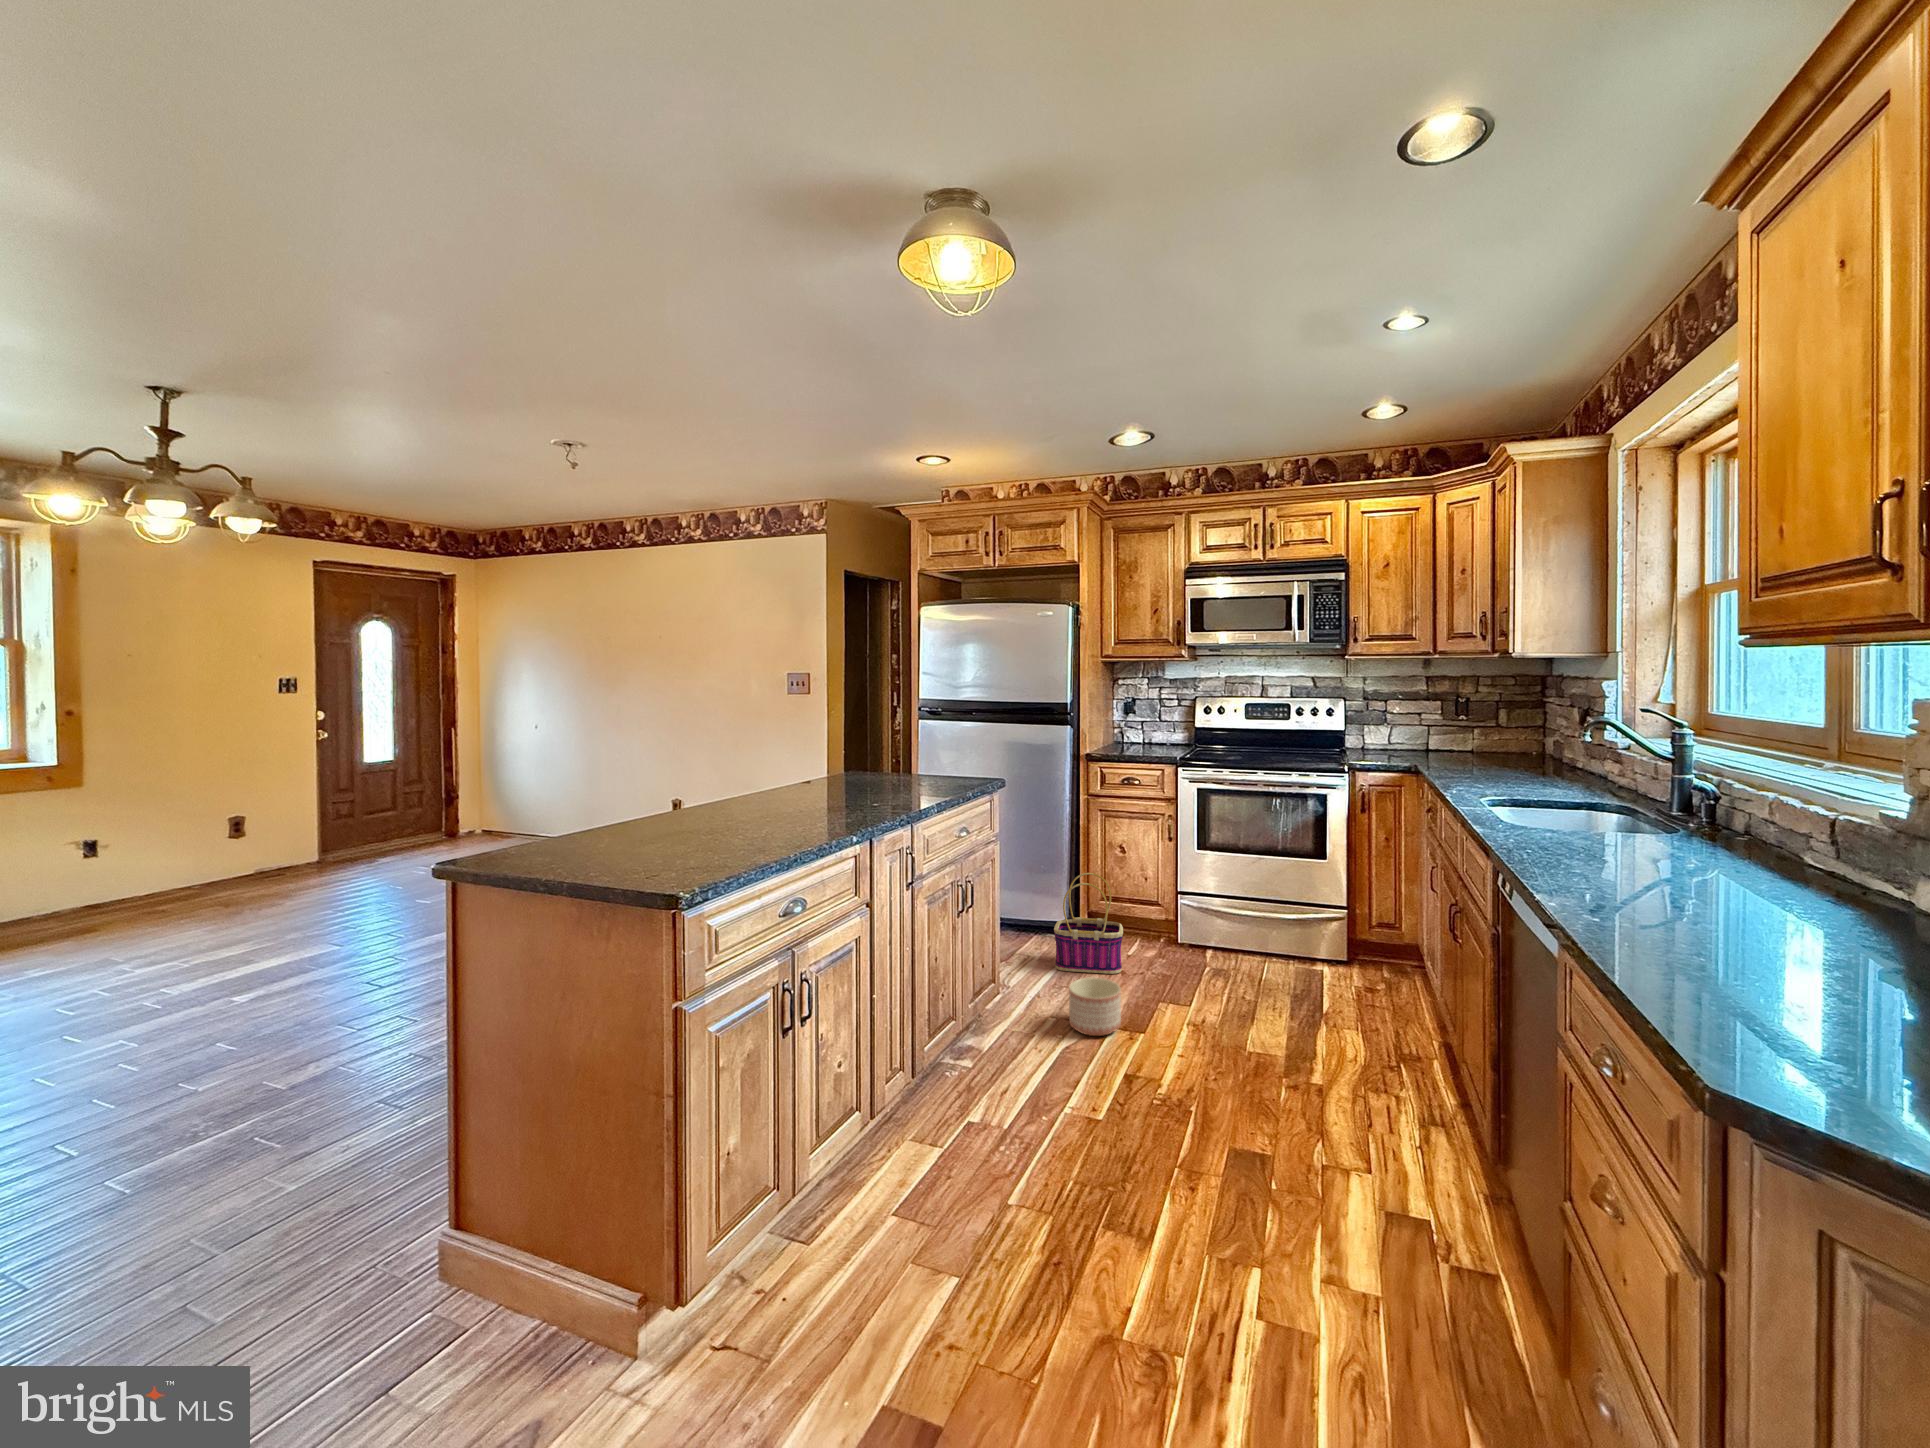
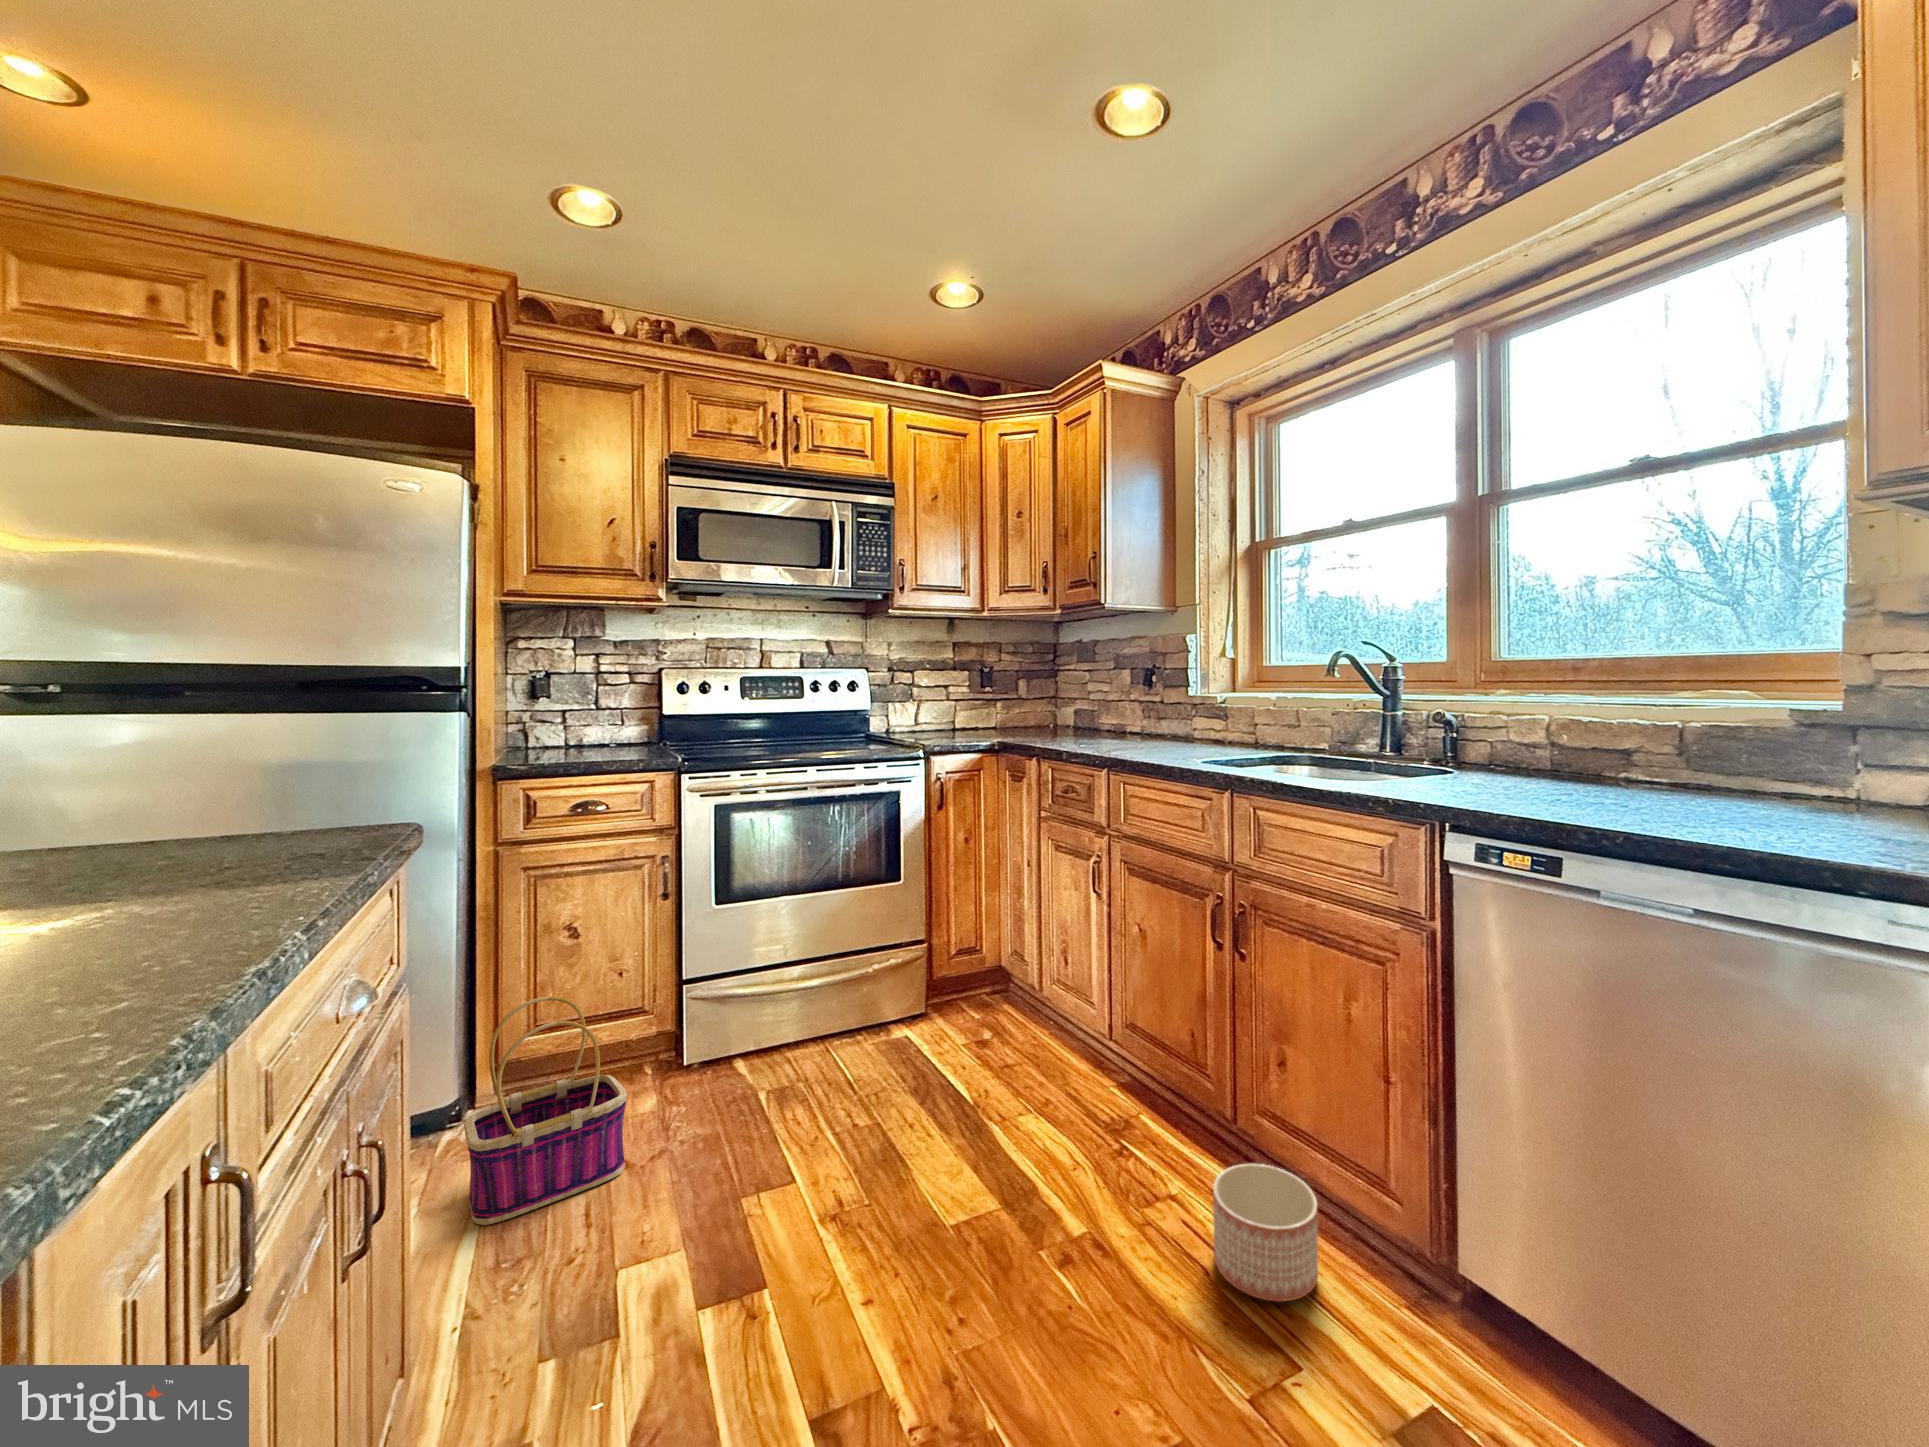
planter: present [1069,977,1121,1036] -> present [1213,1164,1318,1302]

